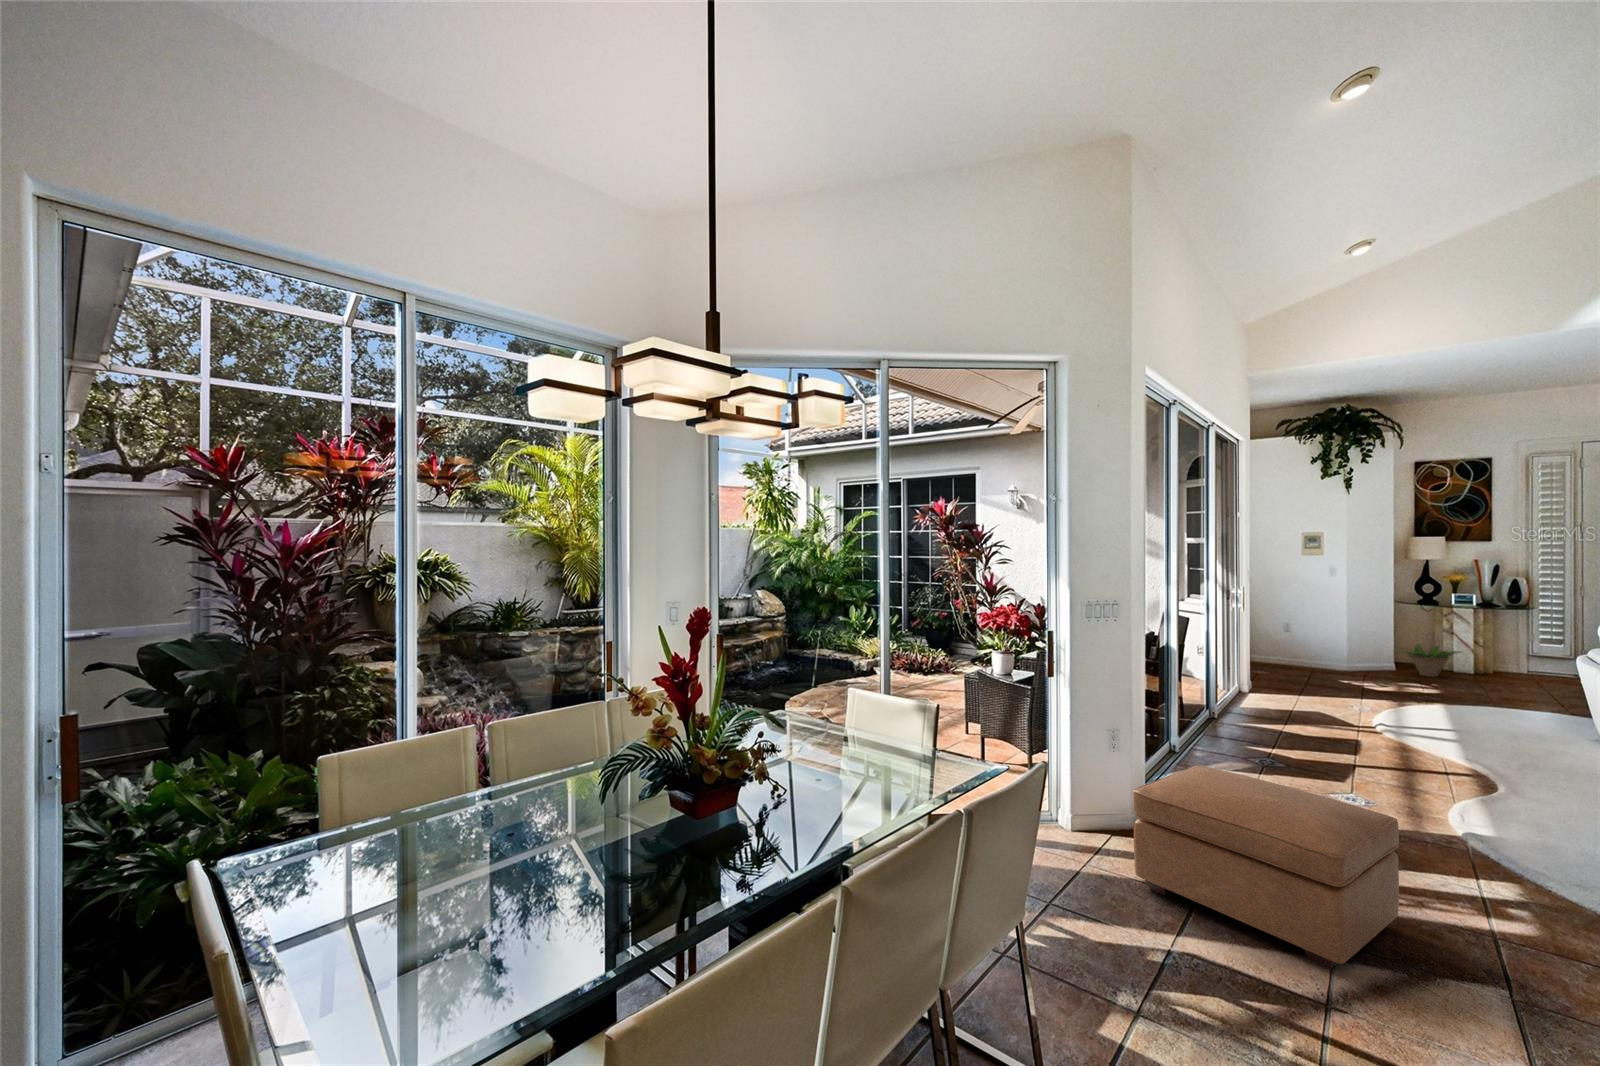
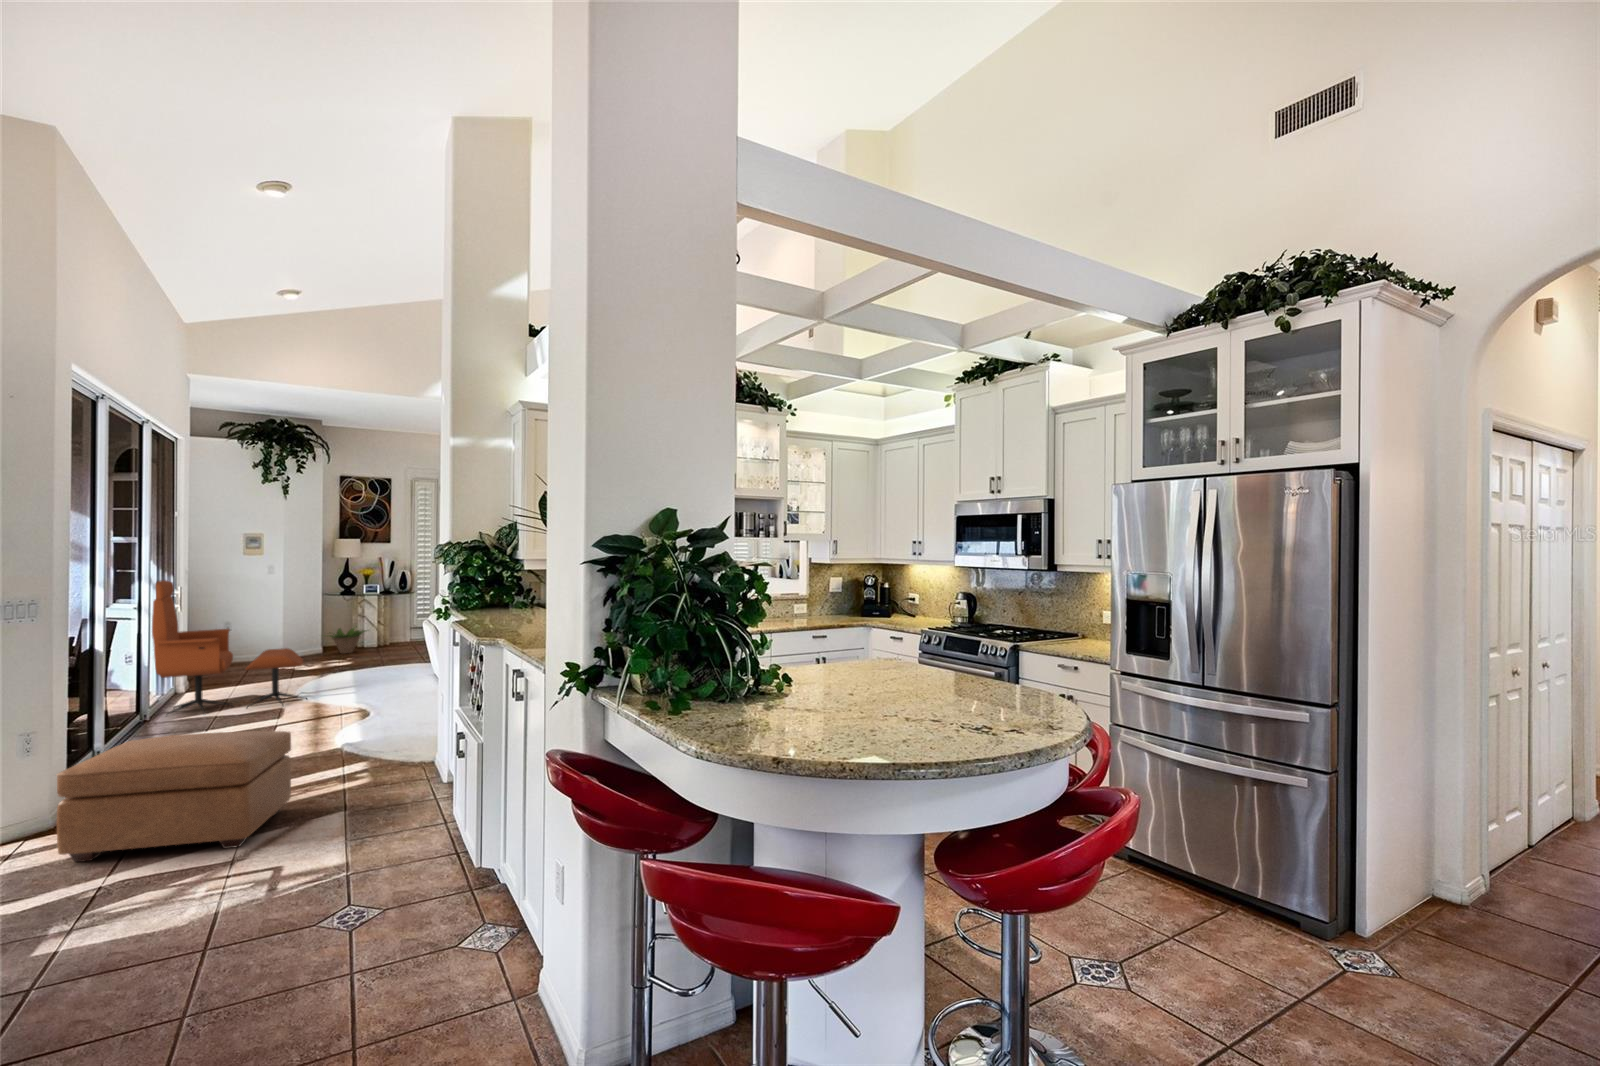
lounge chair: none [1219,580,1389,739] -> present [152,580,304,713]

